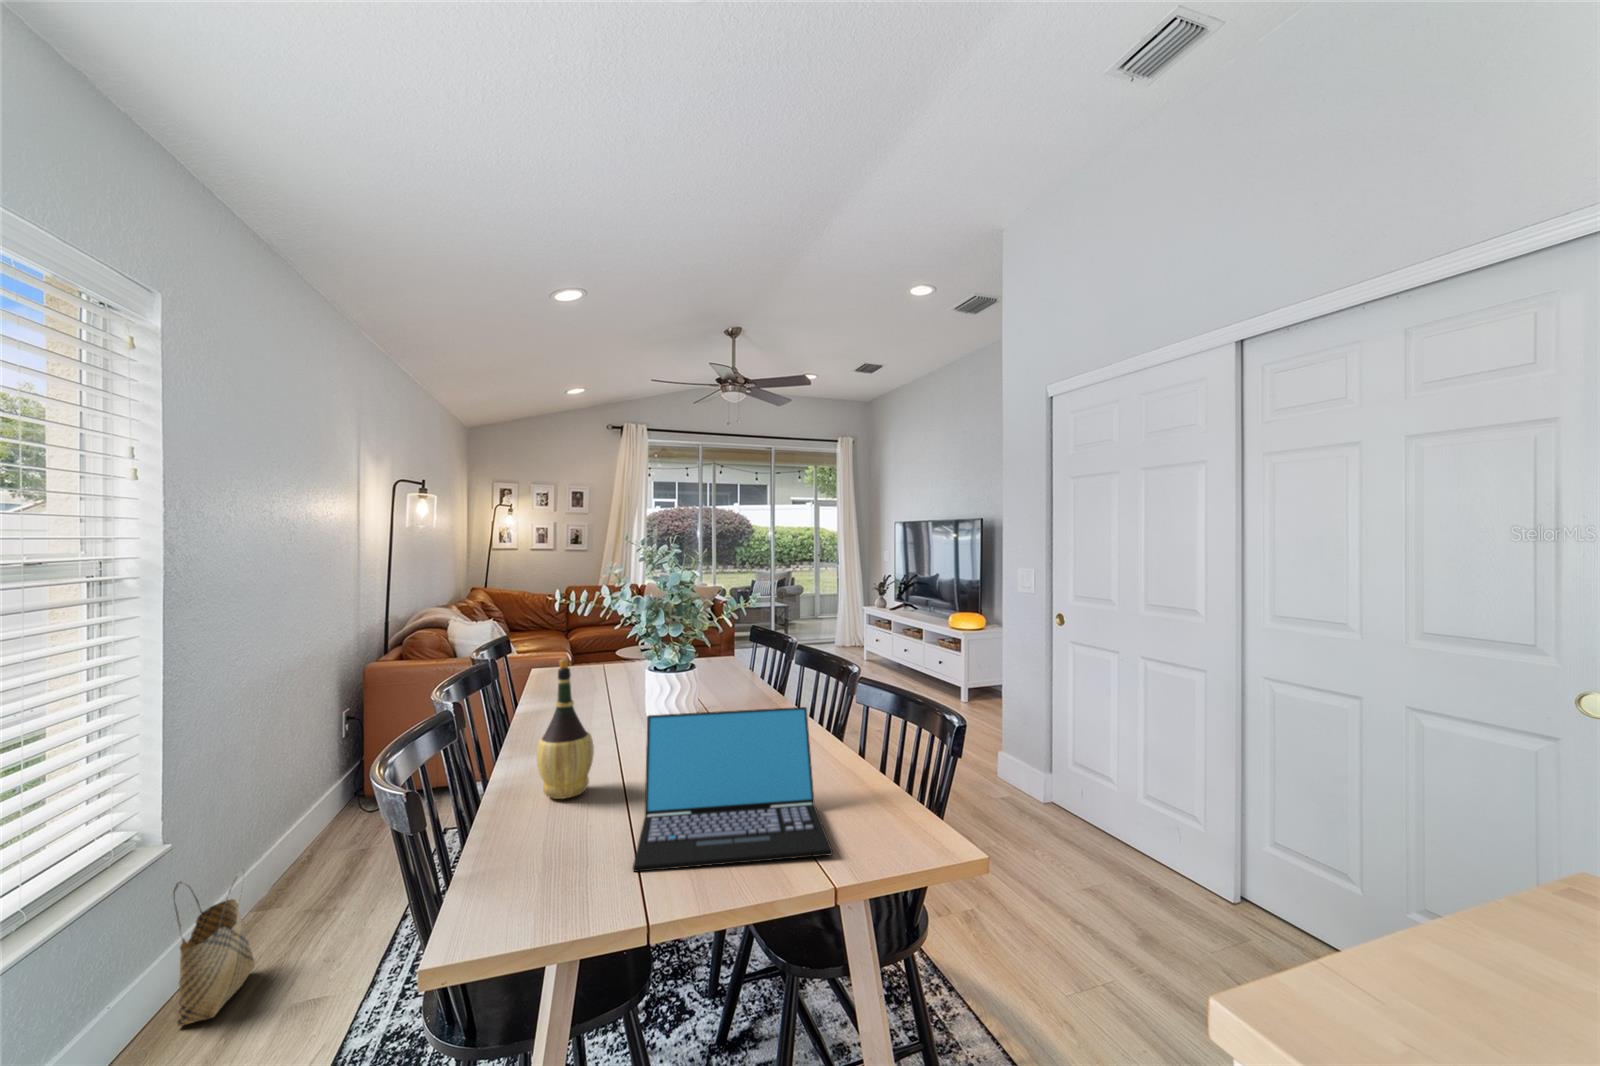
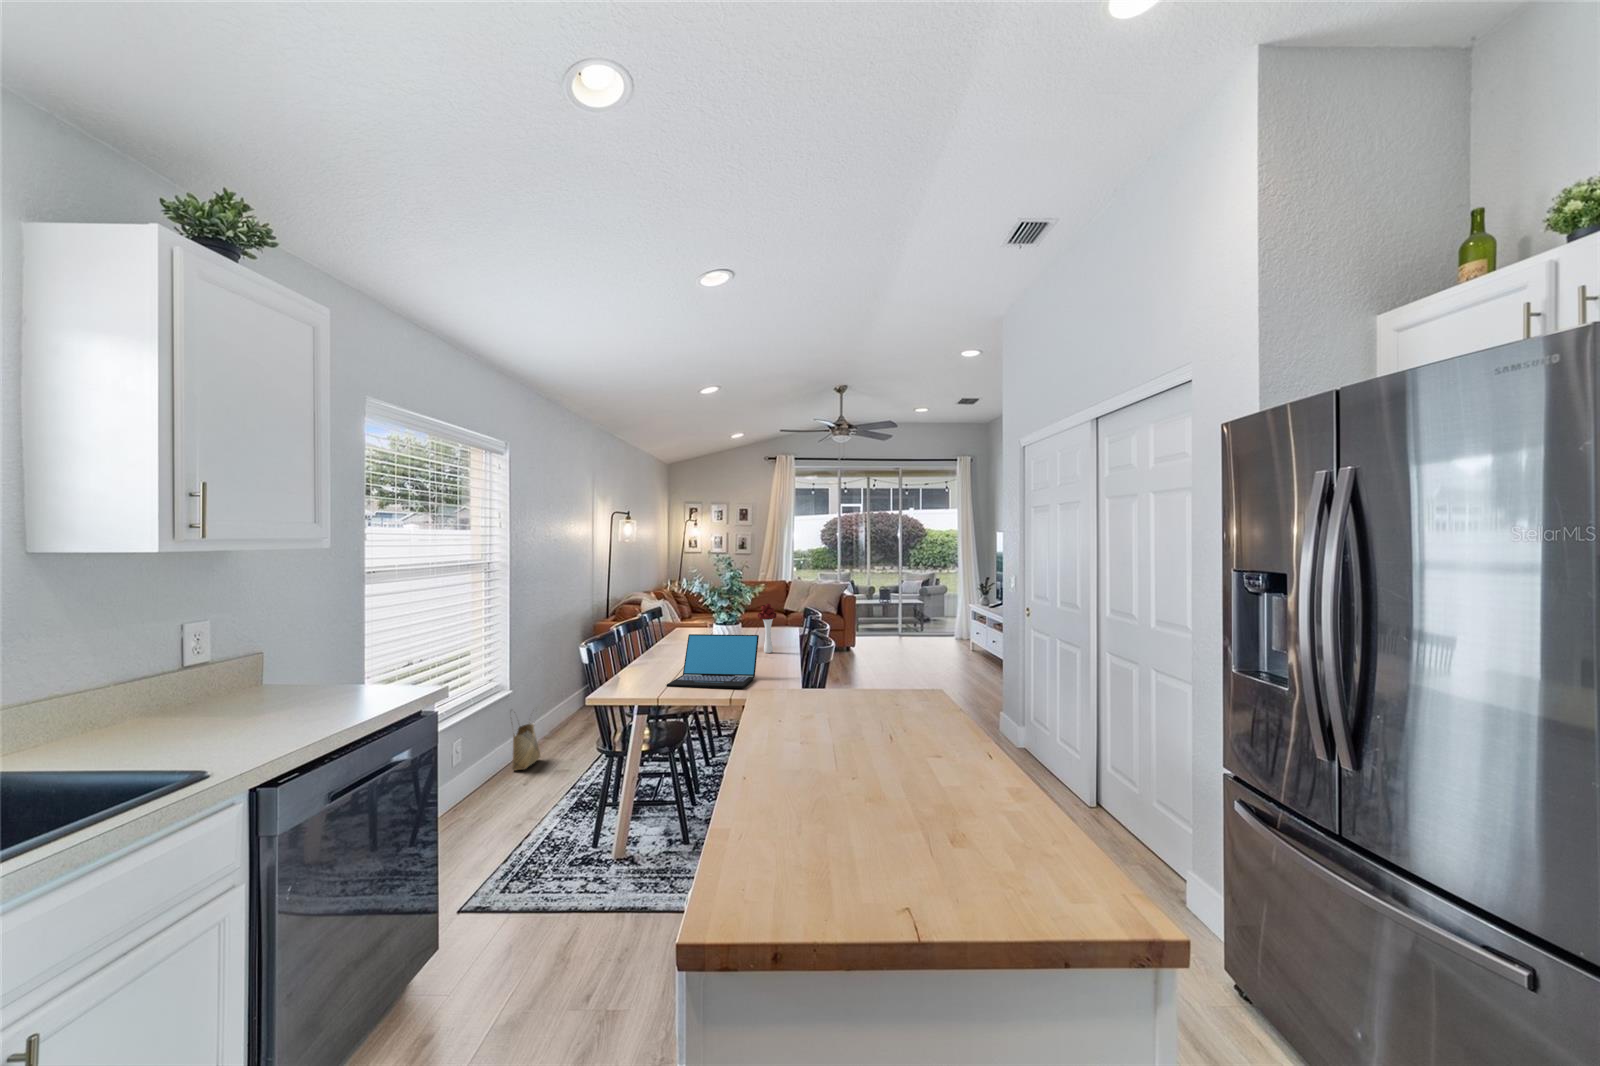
flower bouquet: none [729,629,761,719] -> present [757,603,776,653]
wine bottle: present [537,659,594,799] -> none [645,609,670,669]

